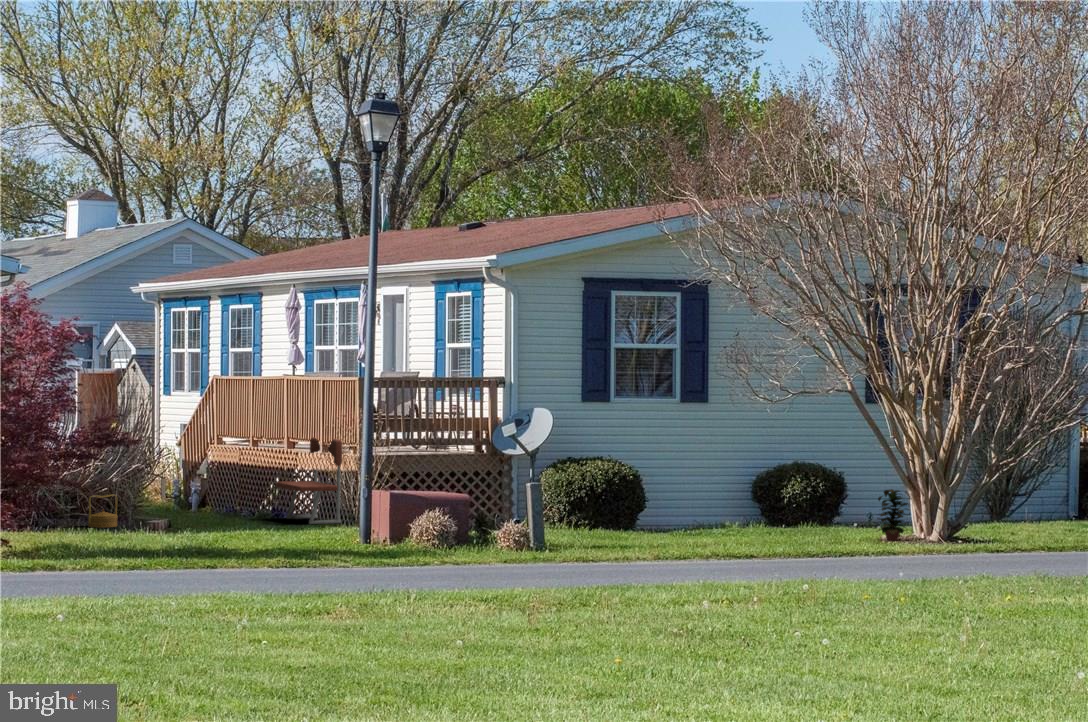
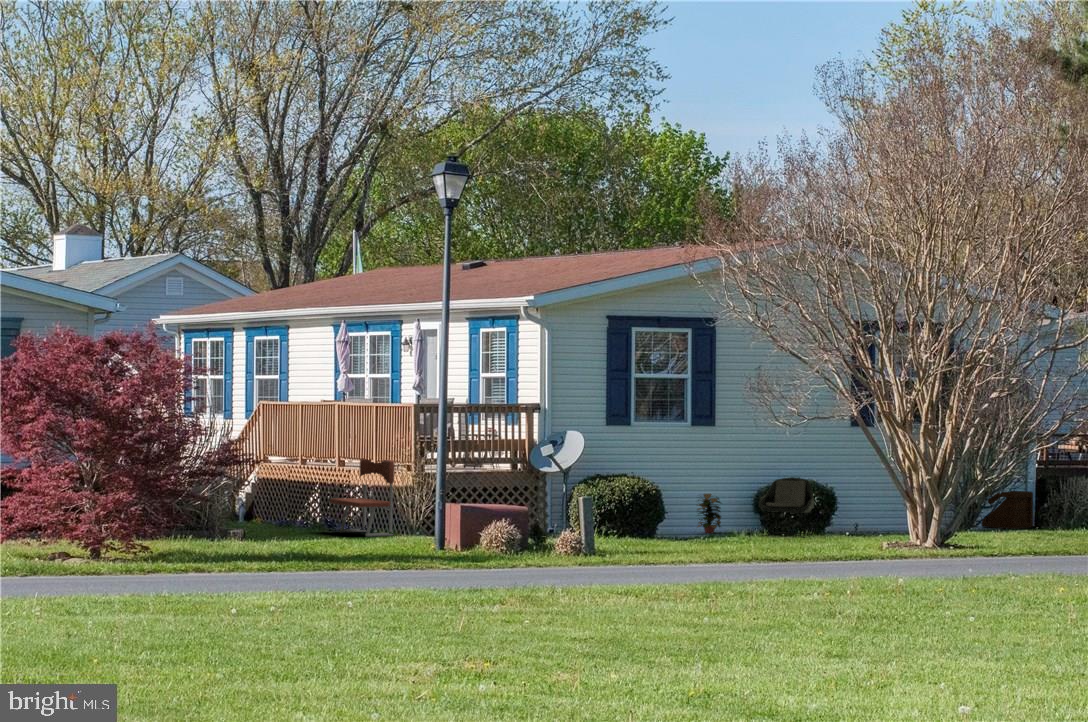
lounge chair: none [751,461,814,529] -> present [759,478,814,538]
wooden crate: none [1014,475,1073,519] -> present [981,491,1033,529]
decorative plant: present [877,489,909,540] -> present [697,494,721,533]
woven basket: present [88,495,118,528] -> none [170,510,197,540]

